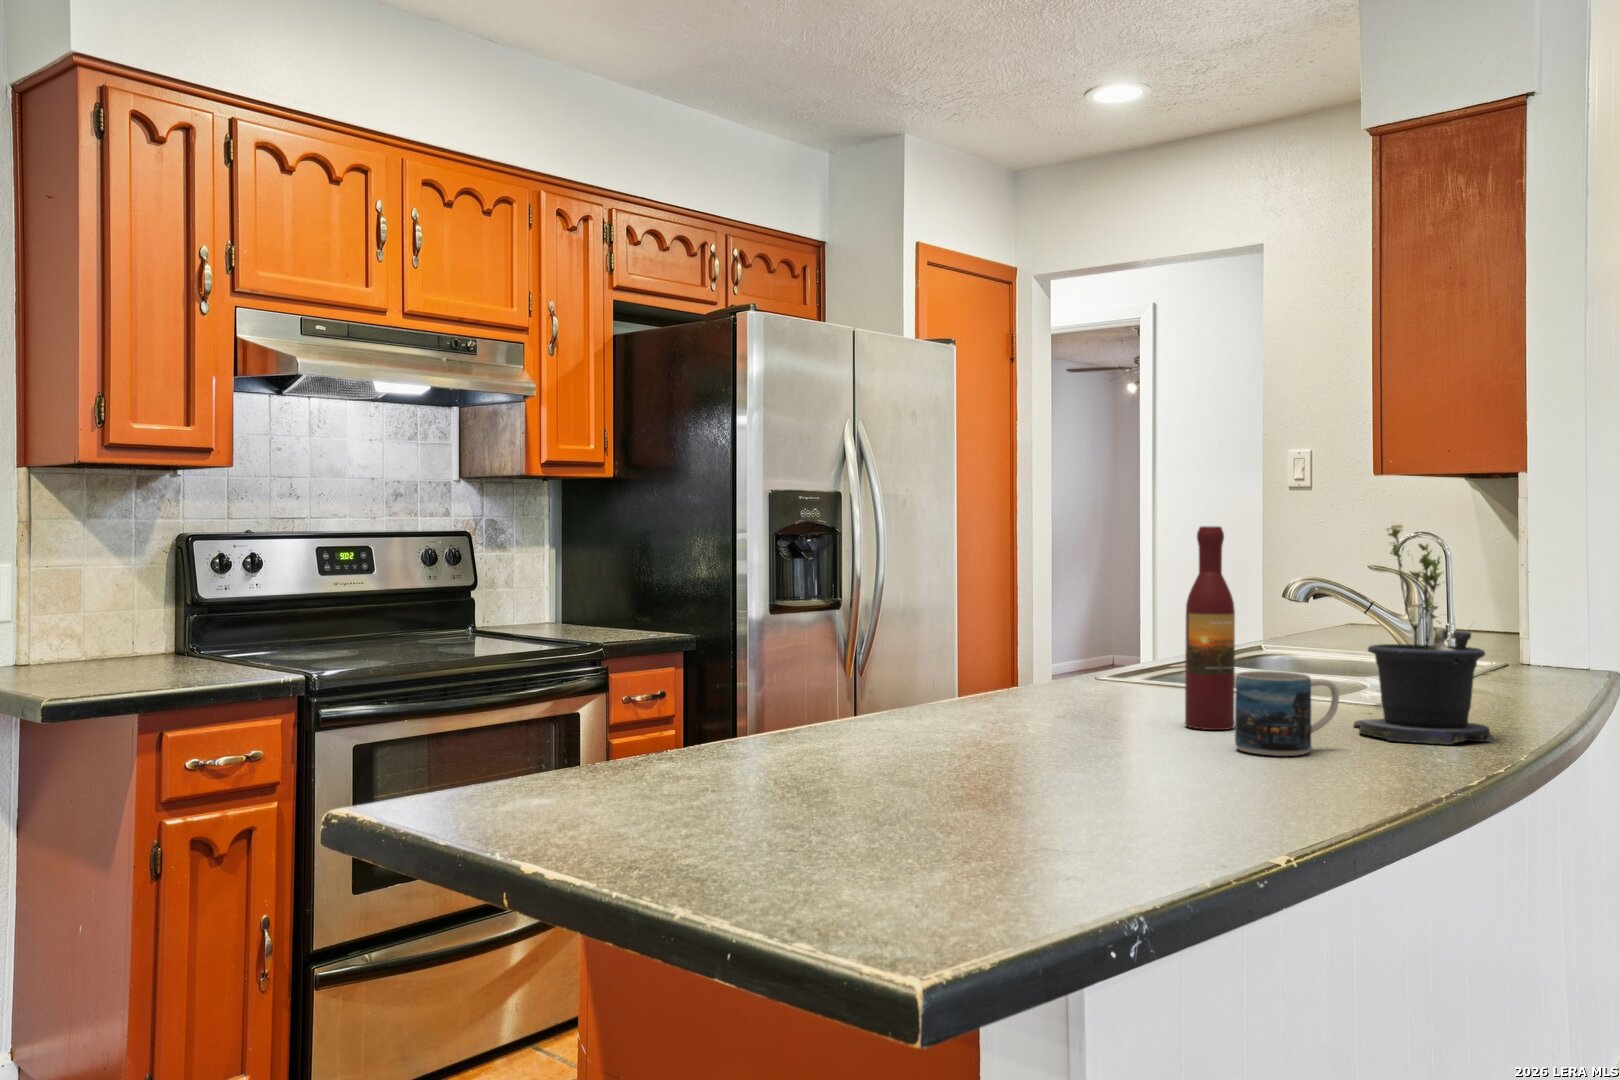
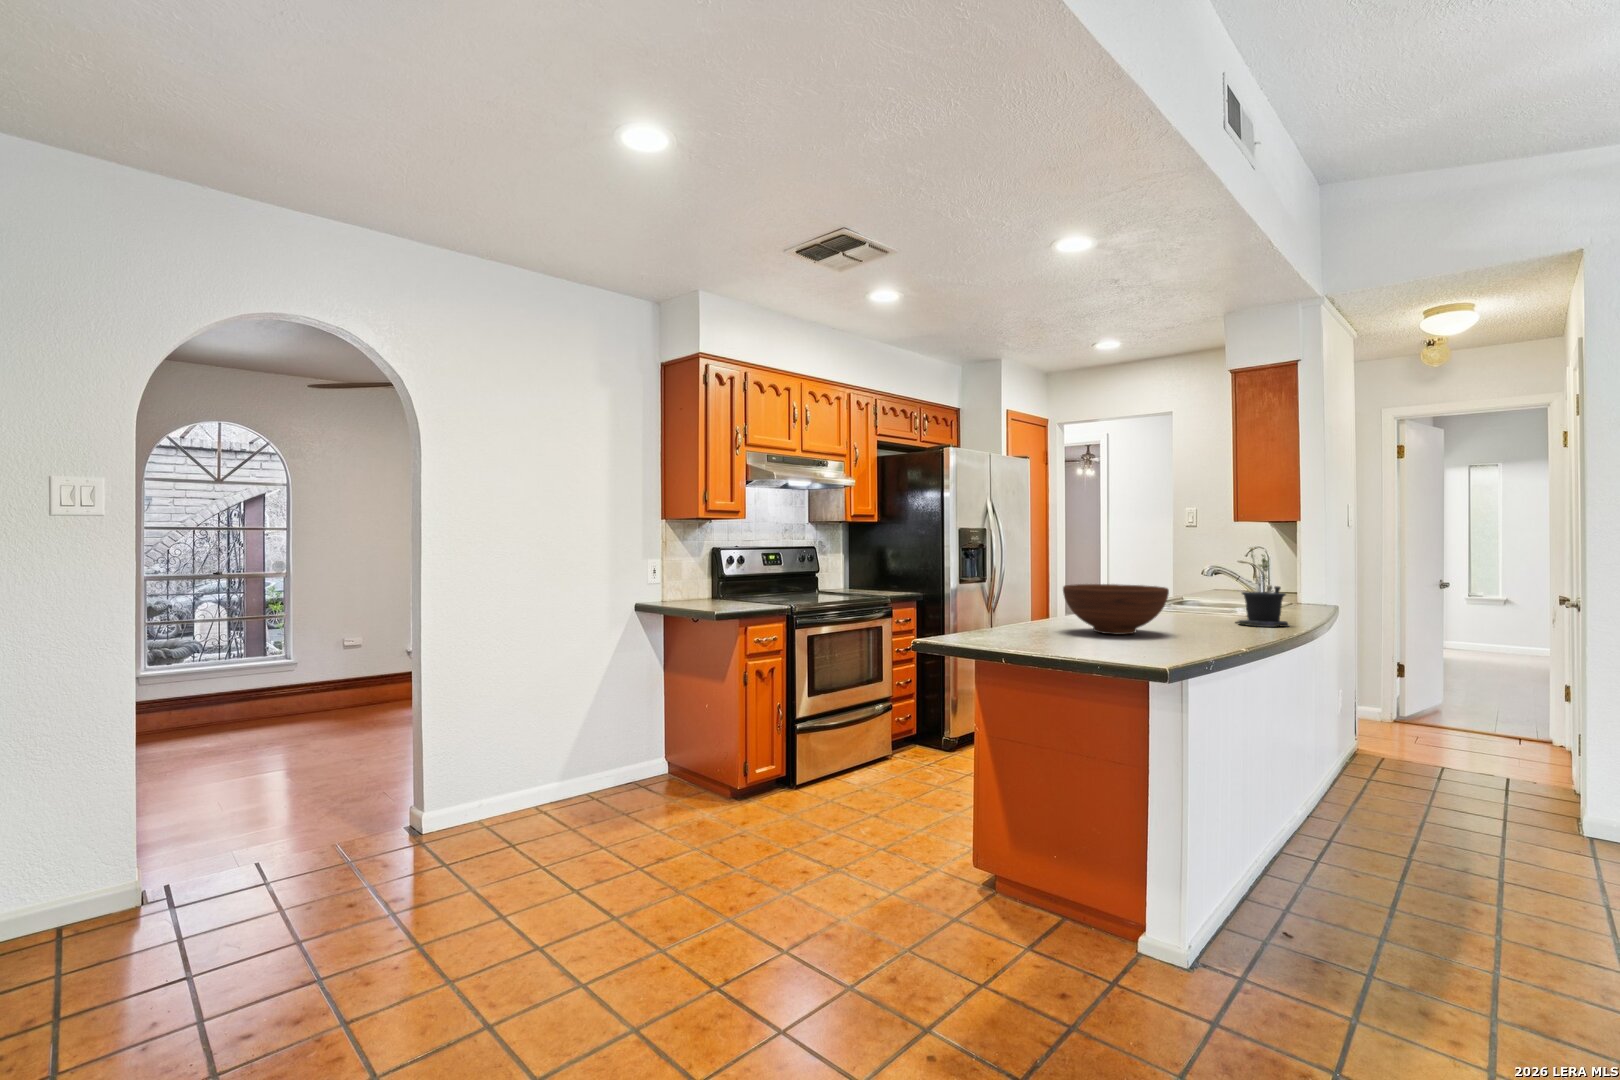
wine bottle: present [1185,526,1235,730] -> none [1170,547,1189,623]
fruit bowl: none [848,629,1143,783] -> present [1063,584,1169,635]
mug: present [1235,671,1339,756] -> none [1194,600,1233,630]

